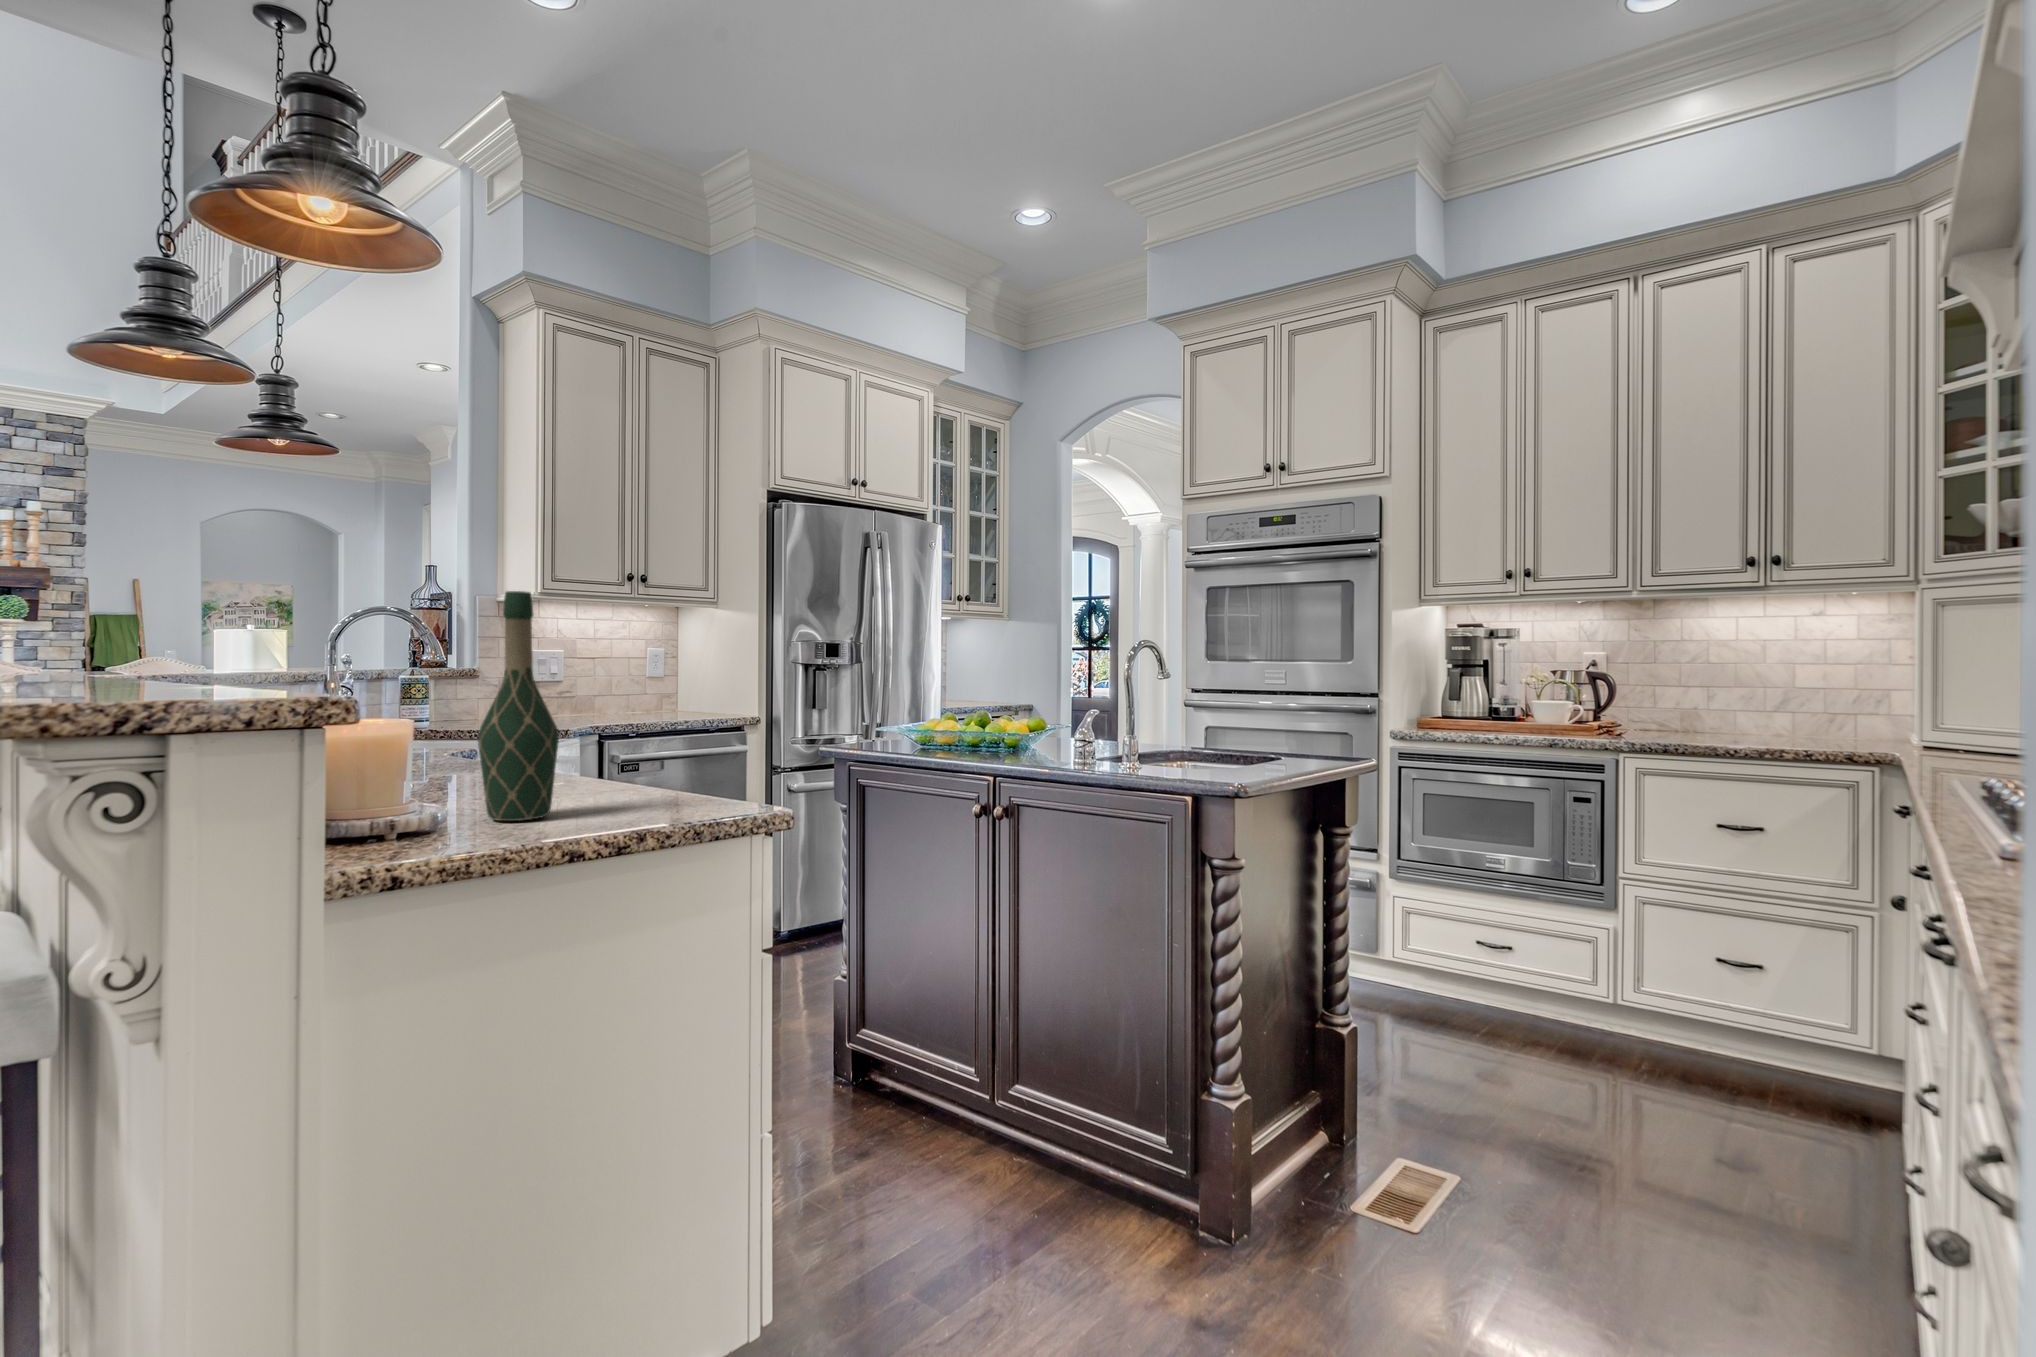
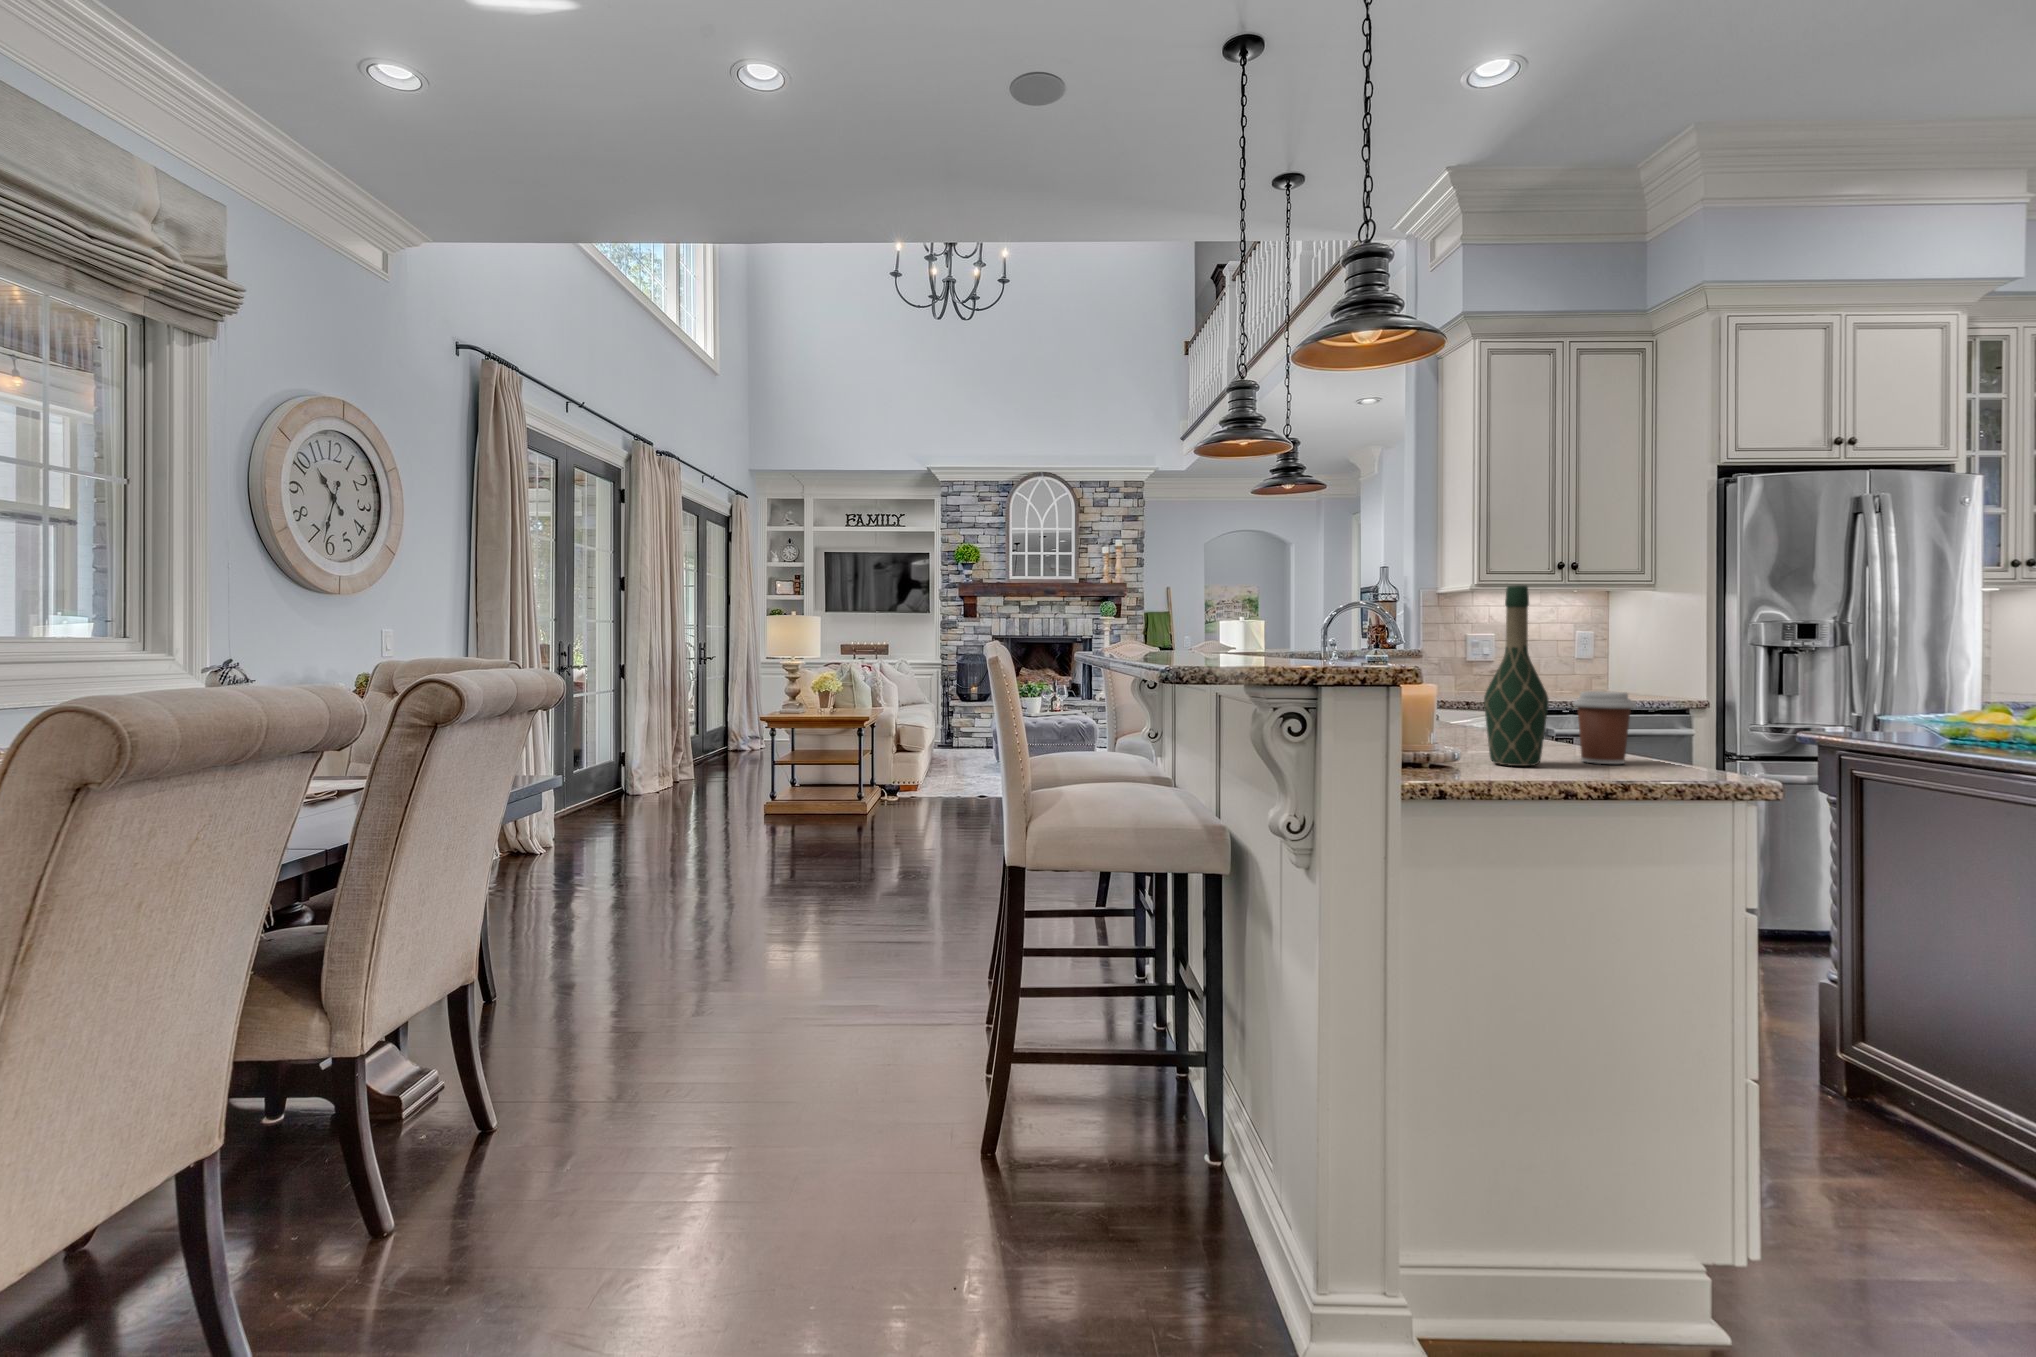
coffee cup: none [593,720,660,806] -> present [1573,691,1635,764]

